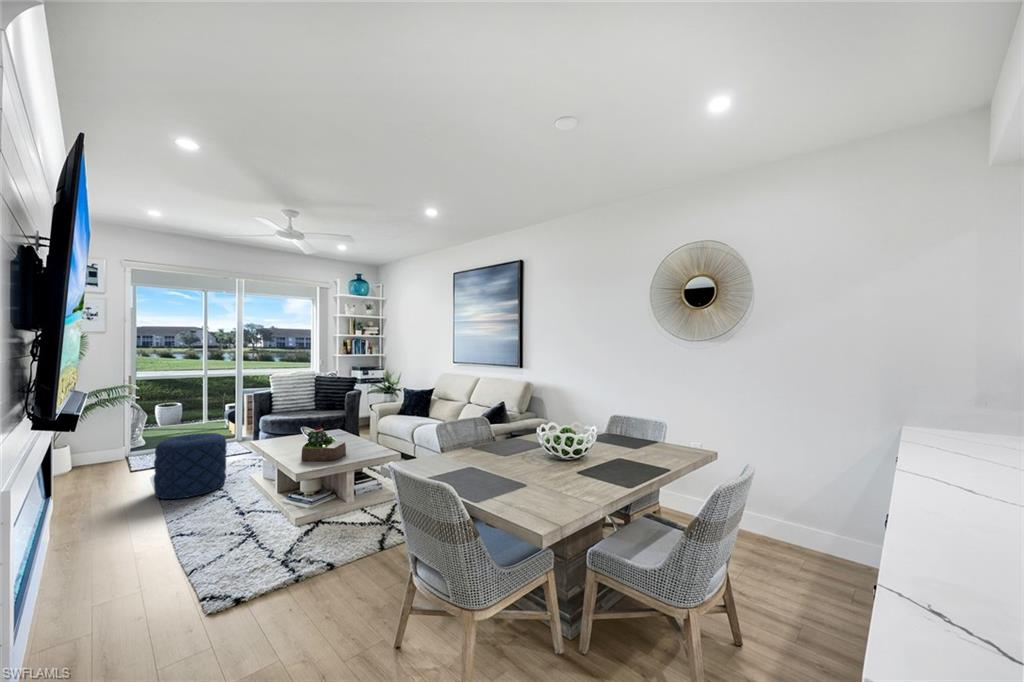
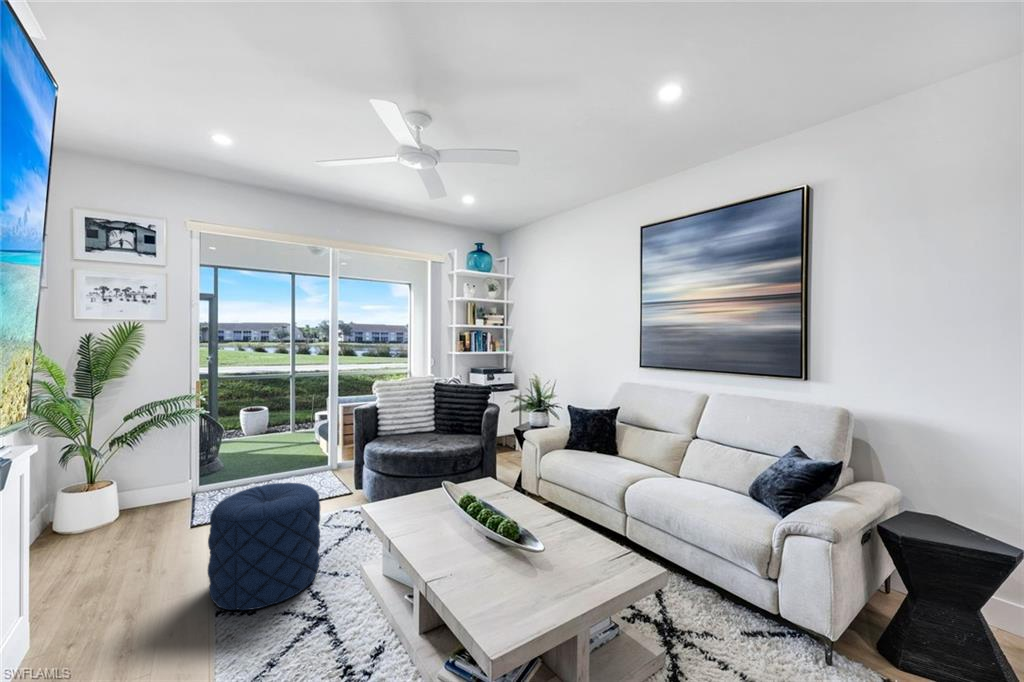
succulent plant: present [301,427,346,461] -> none [472,512,552,597]

